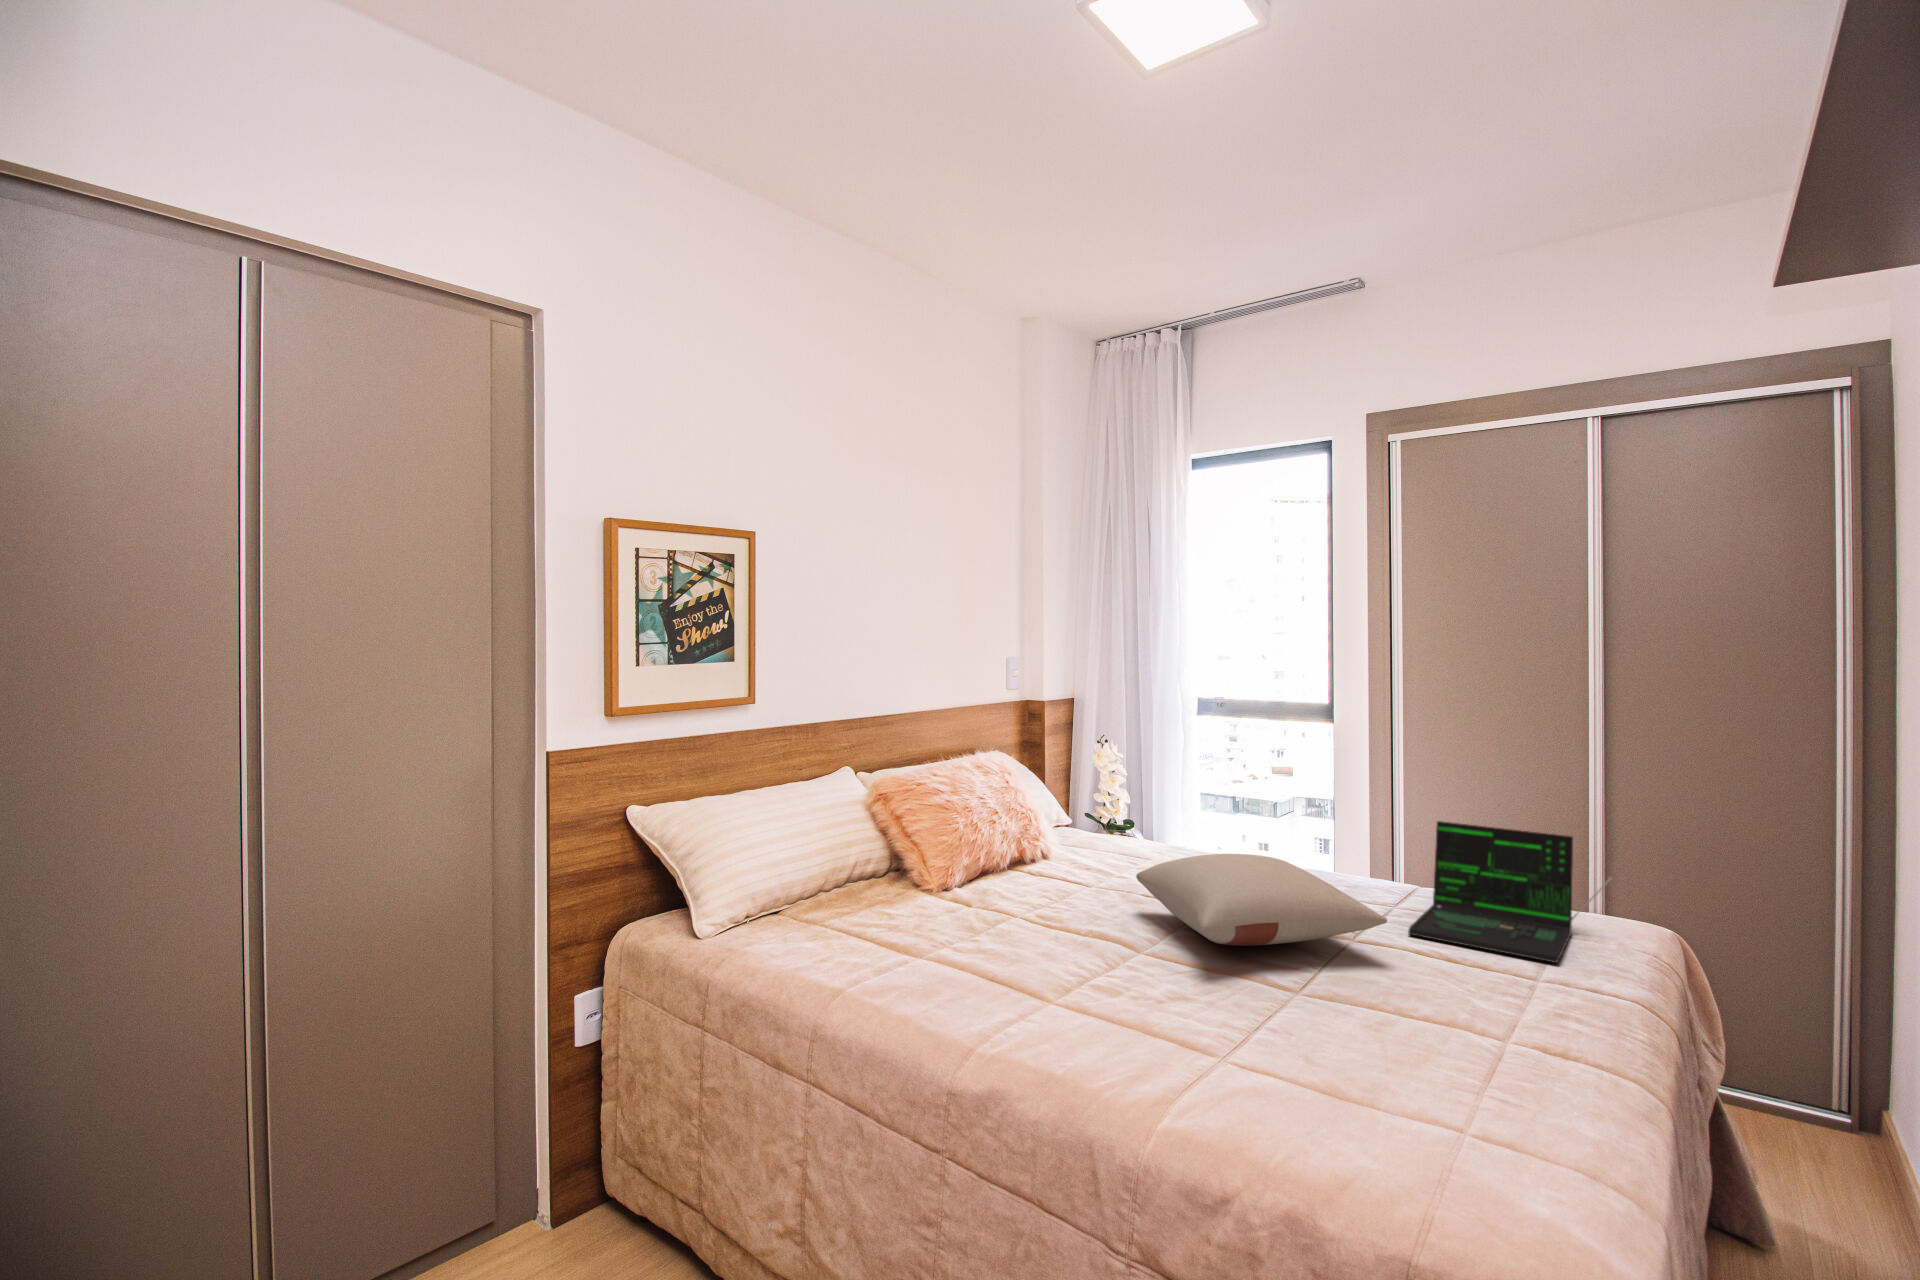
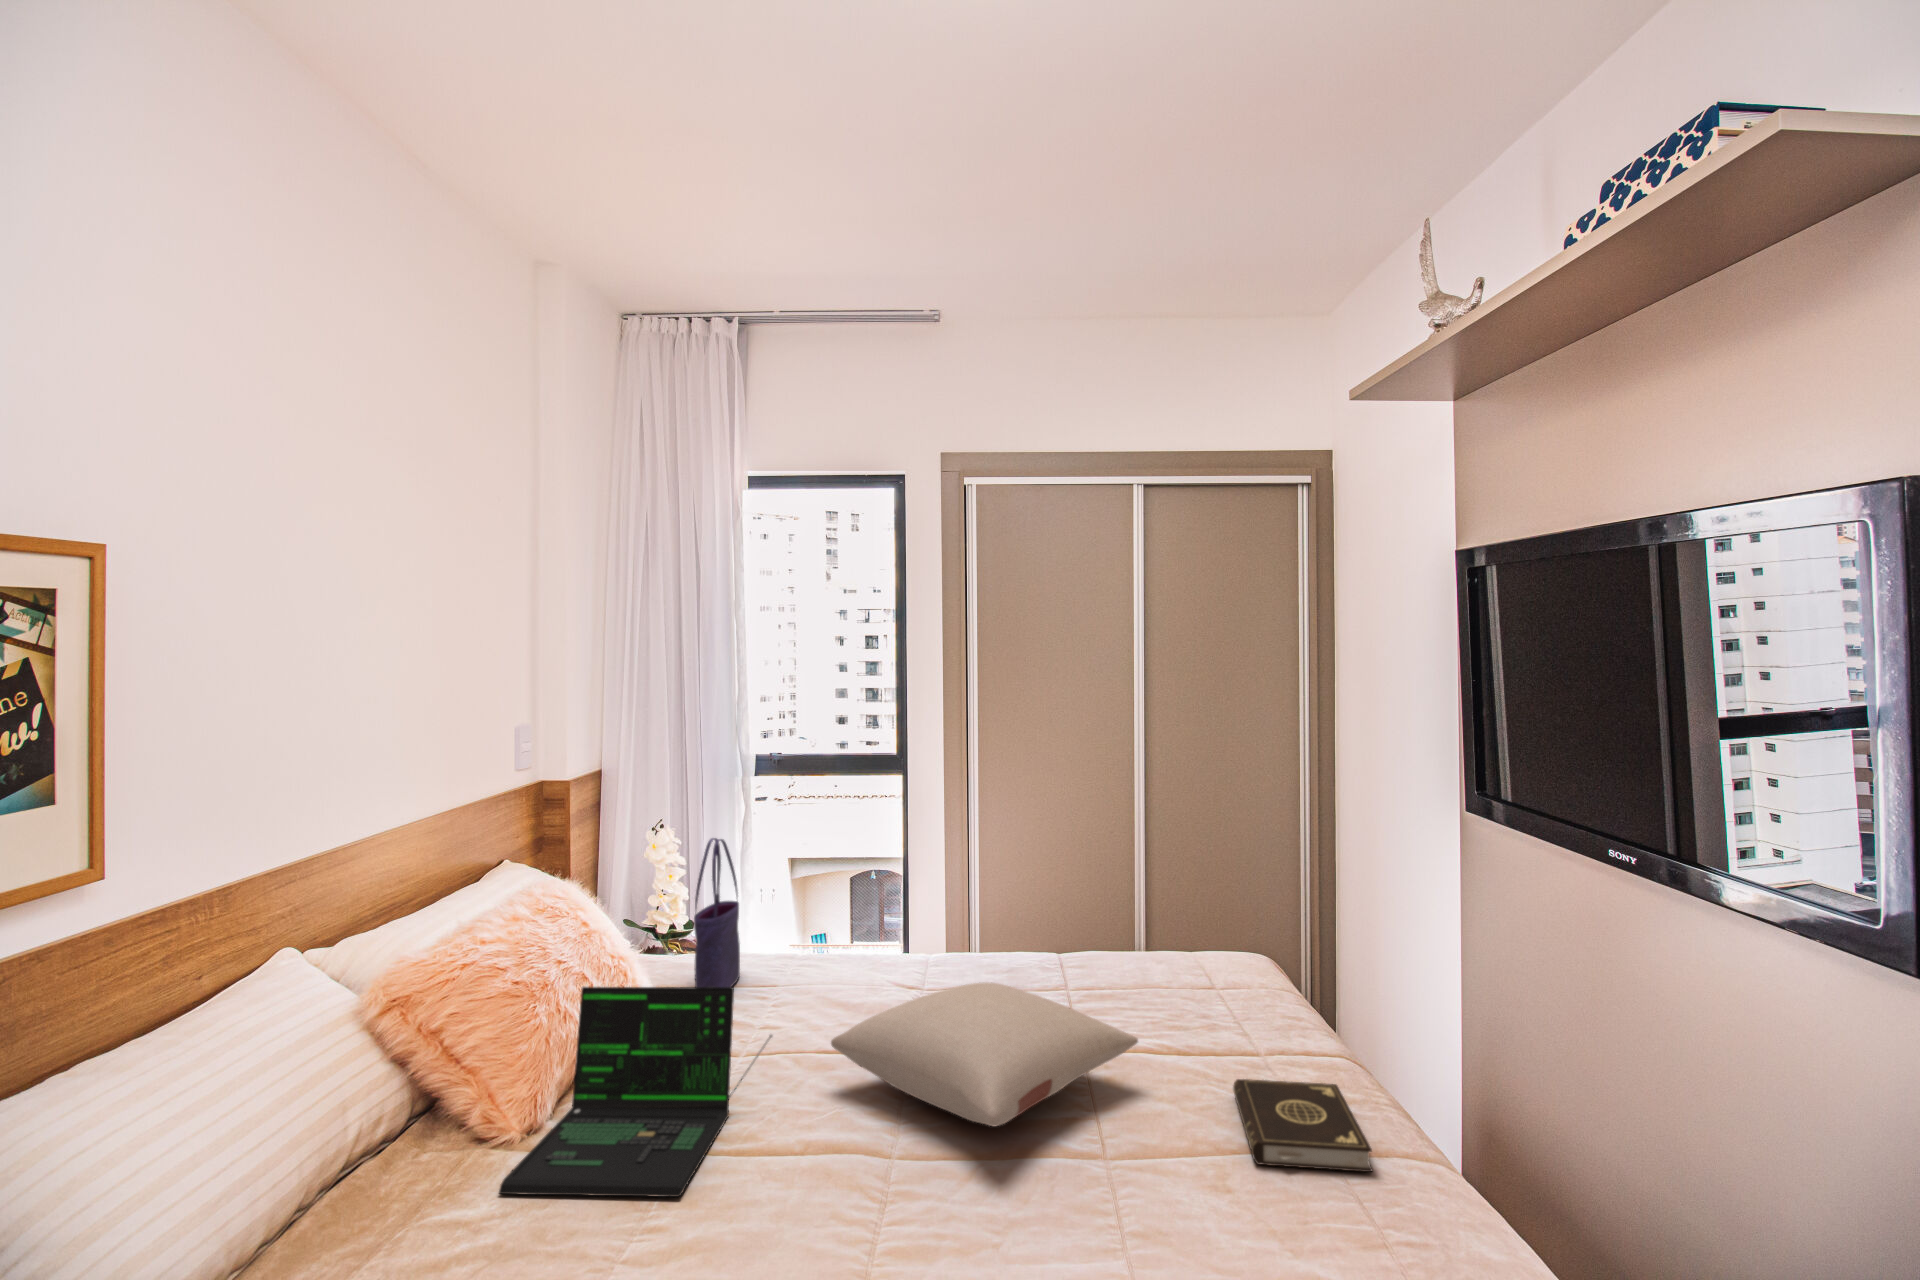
tote bag: none [1089,736,1129,852] -> present [694,838,740,987]
laptop: present [1408,821,1612,963] -> present [499,987,773,1197]
book: none [1438,972,1589,1058] -> present [1233,1079,1372,1172]

